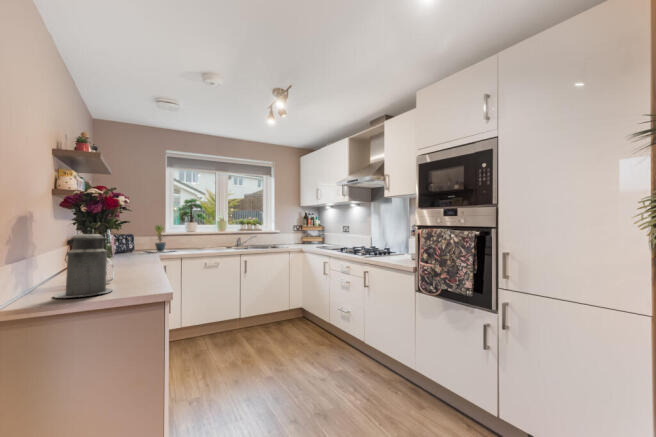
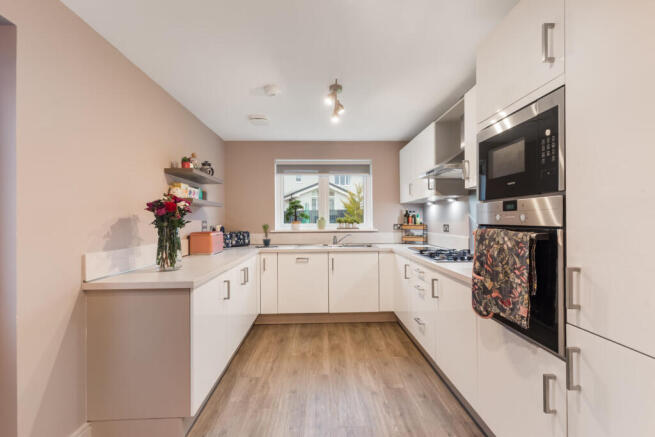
canister: present [54,228,112,298] -> none [119,227,160,278]

